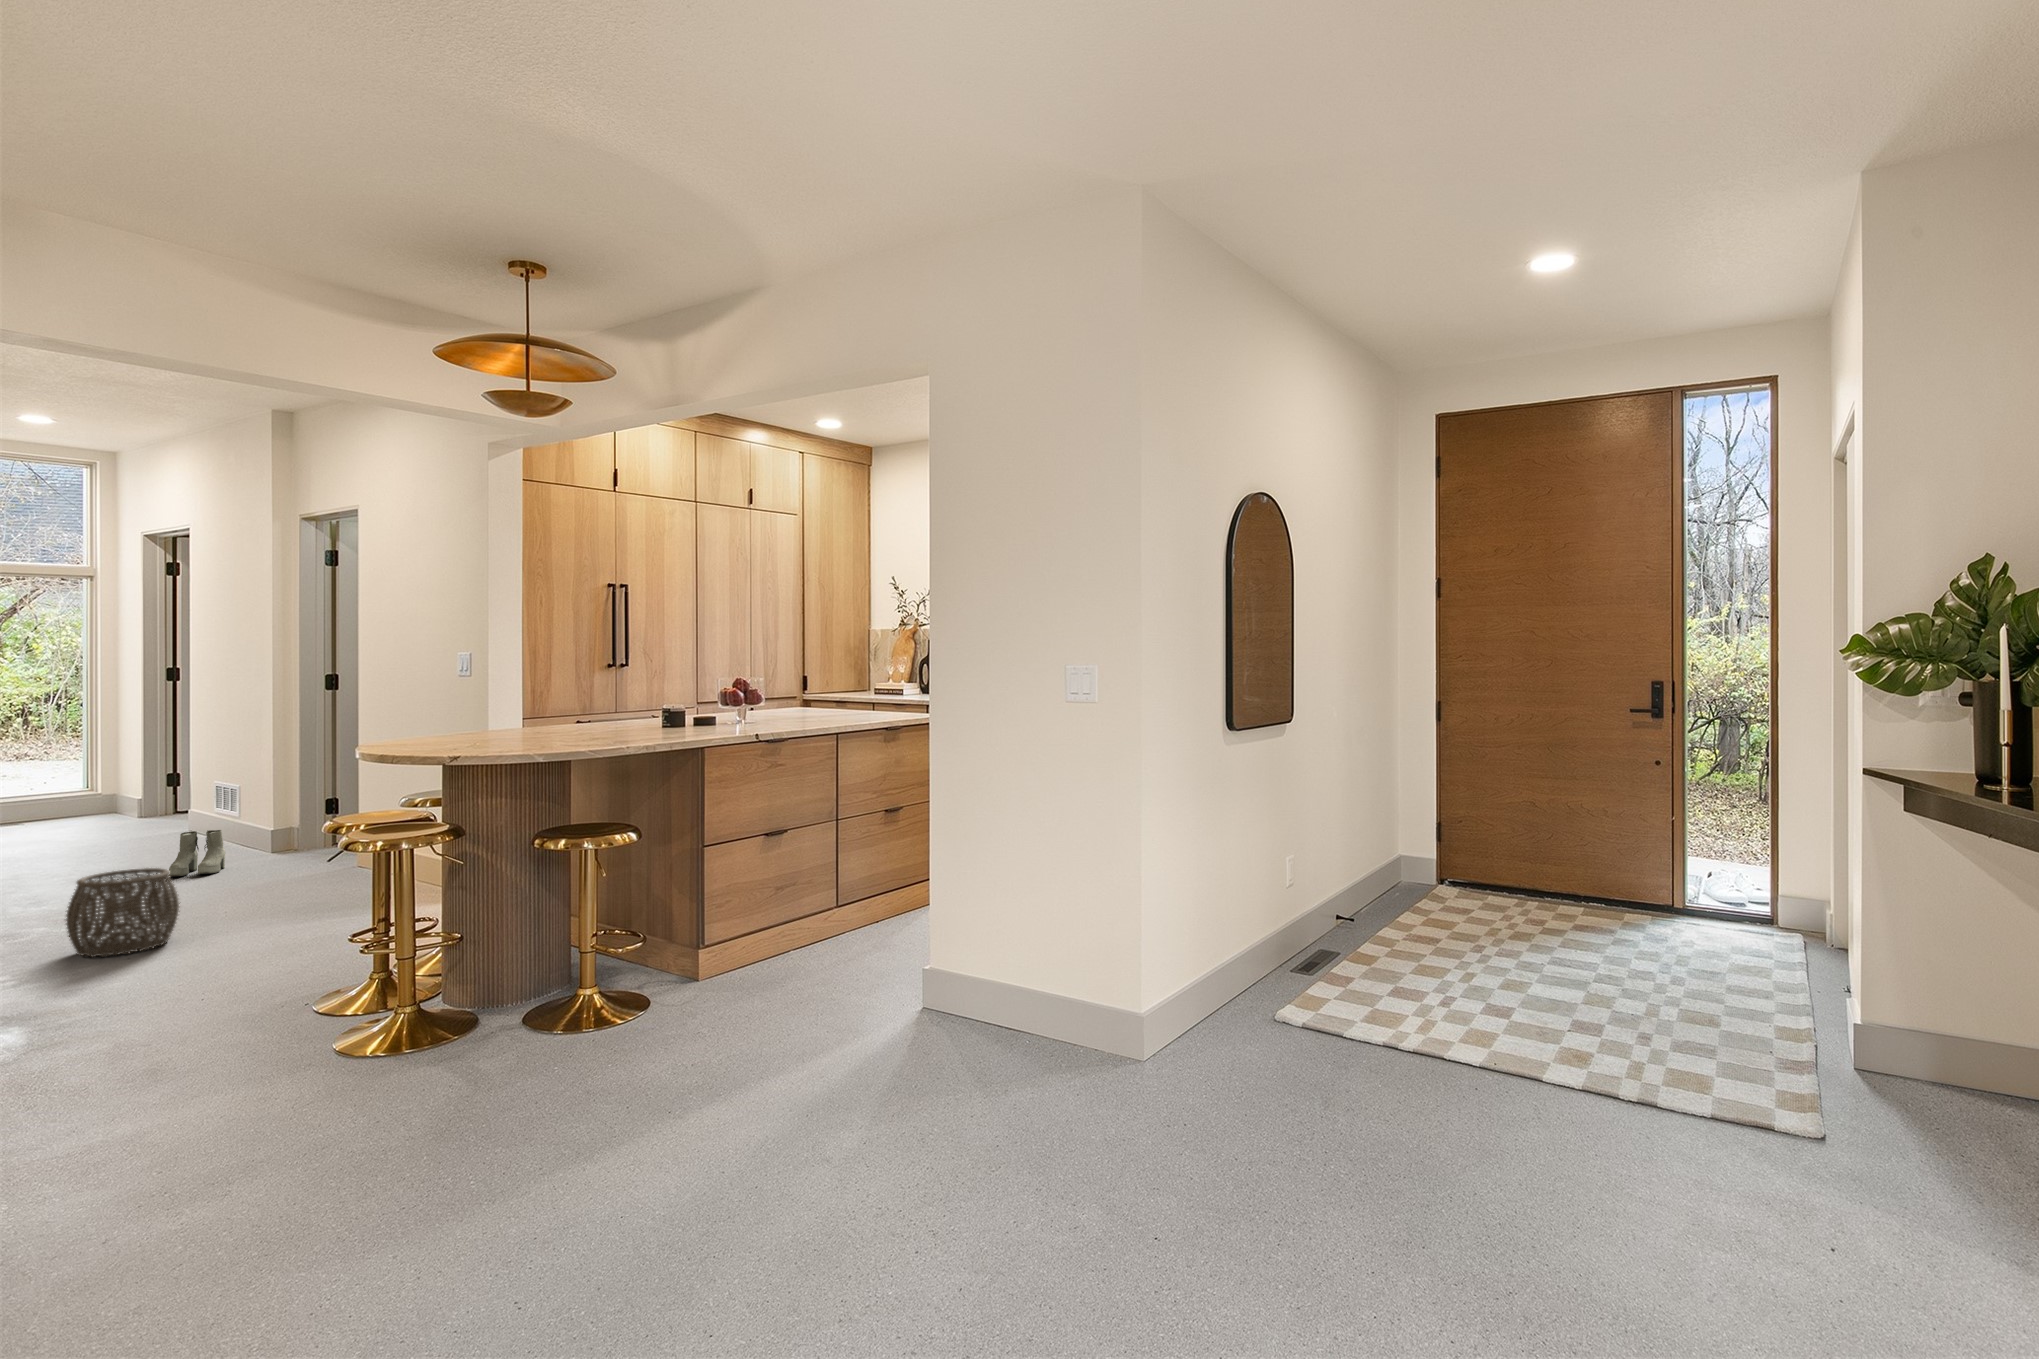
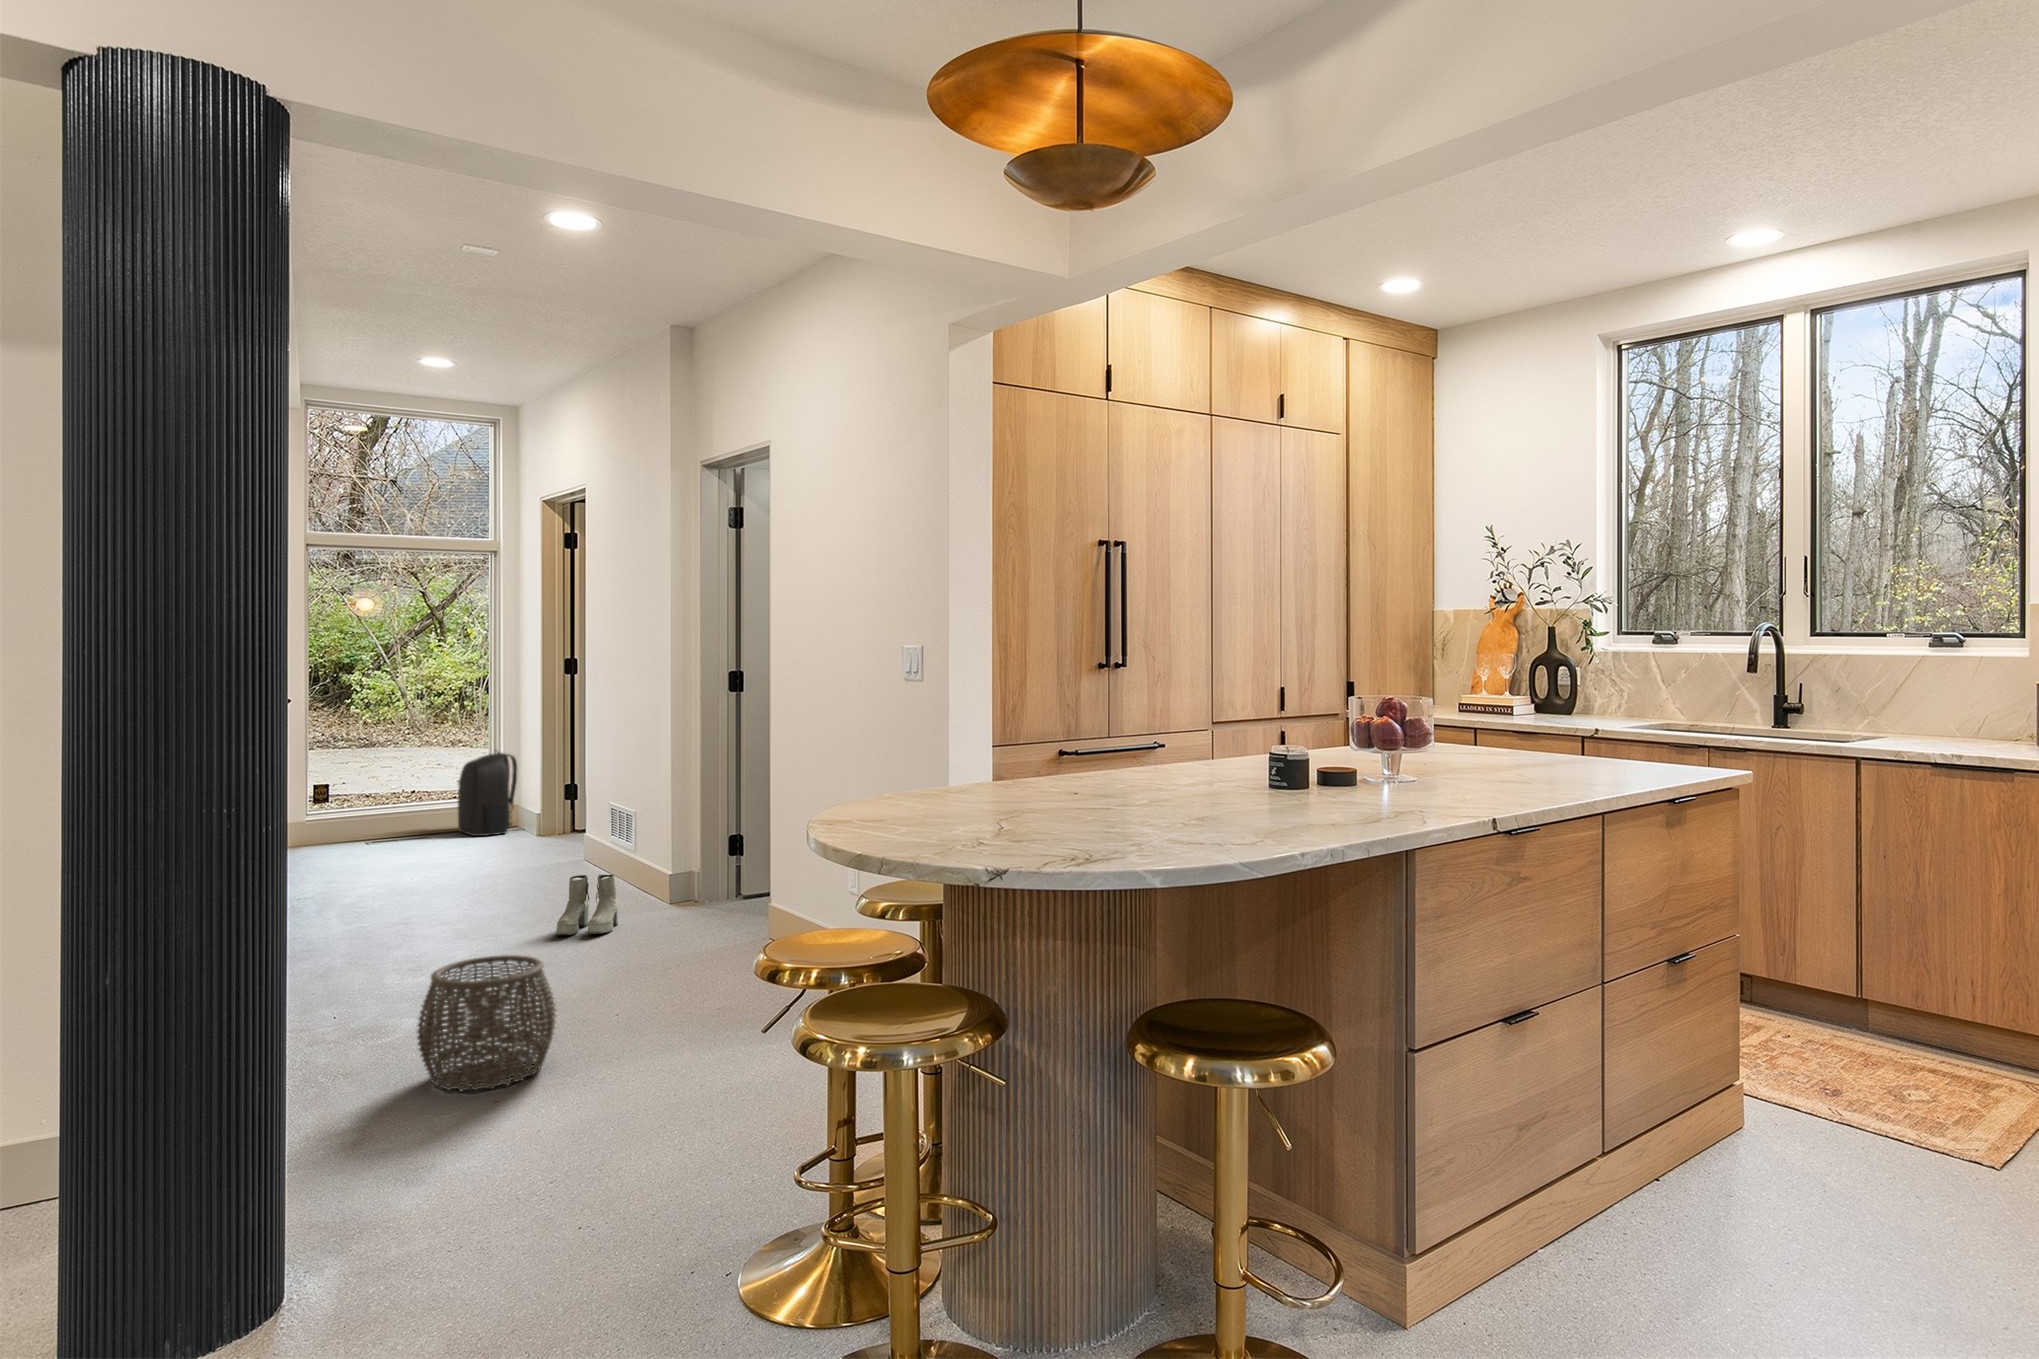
backpack: none [52,747,125,822] -> present [458,752,517,836]

